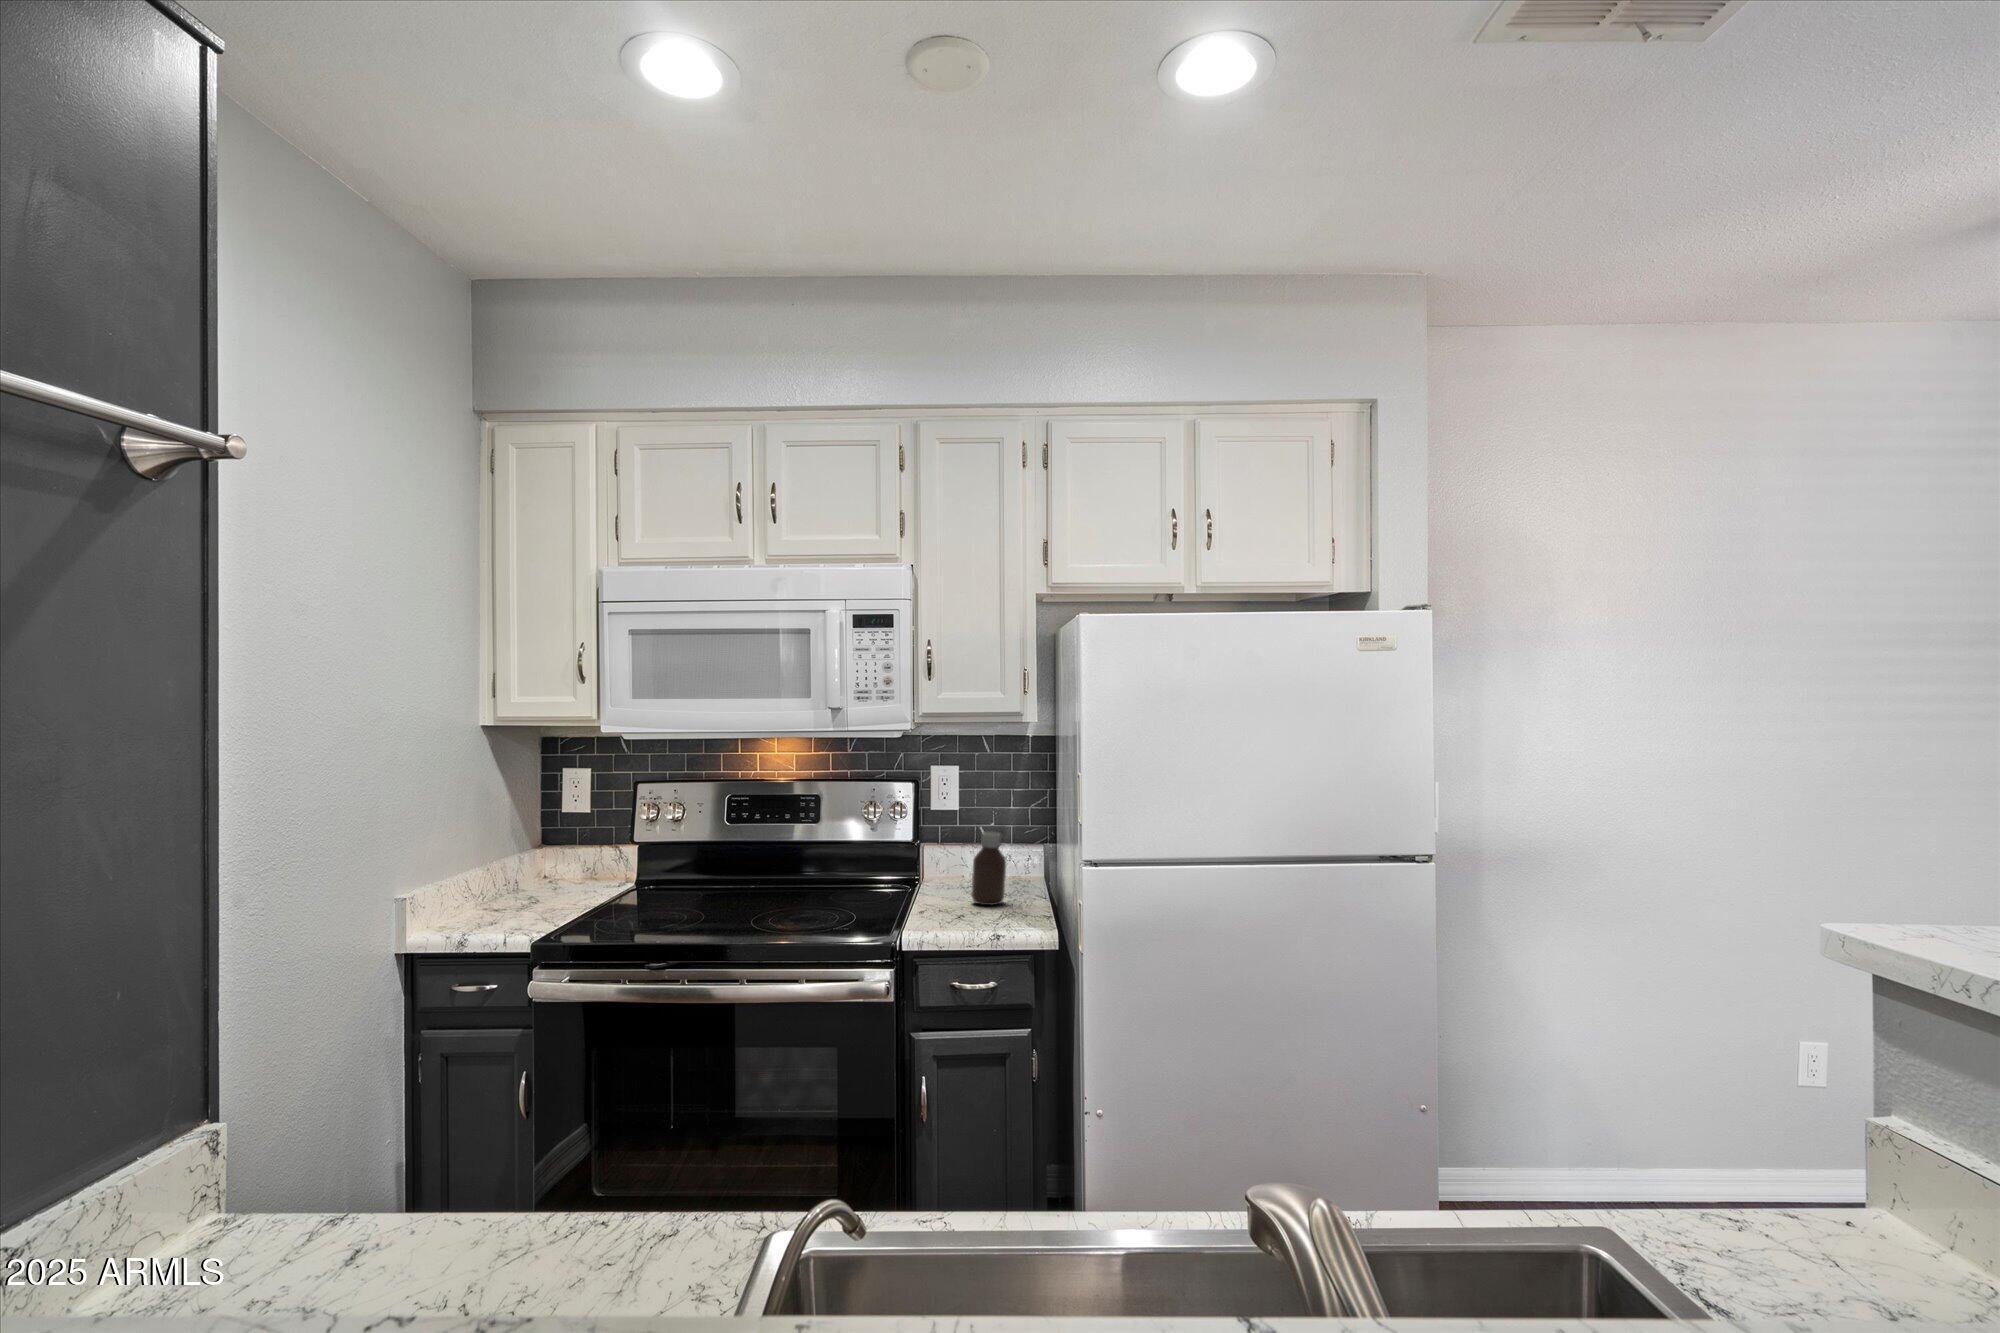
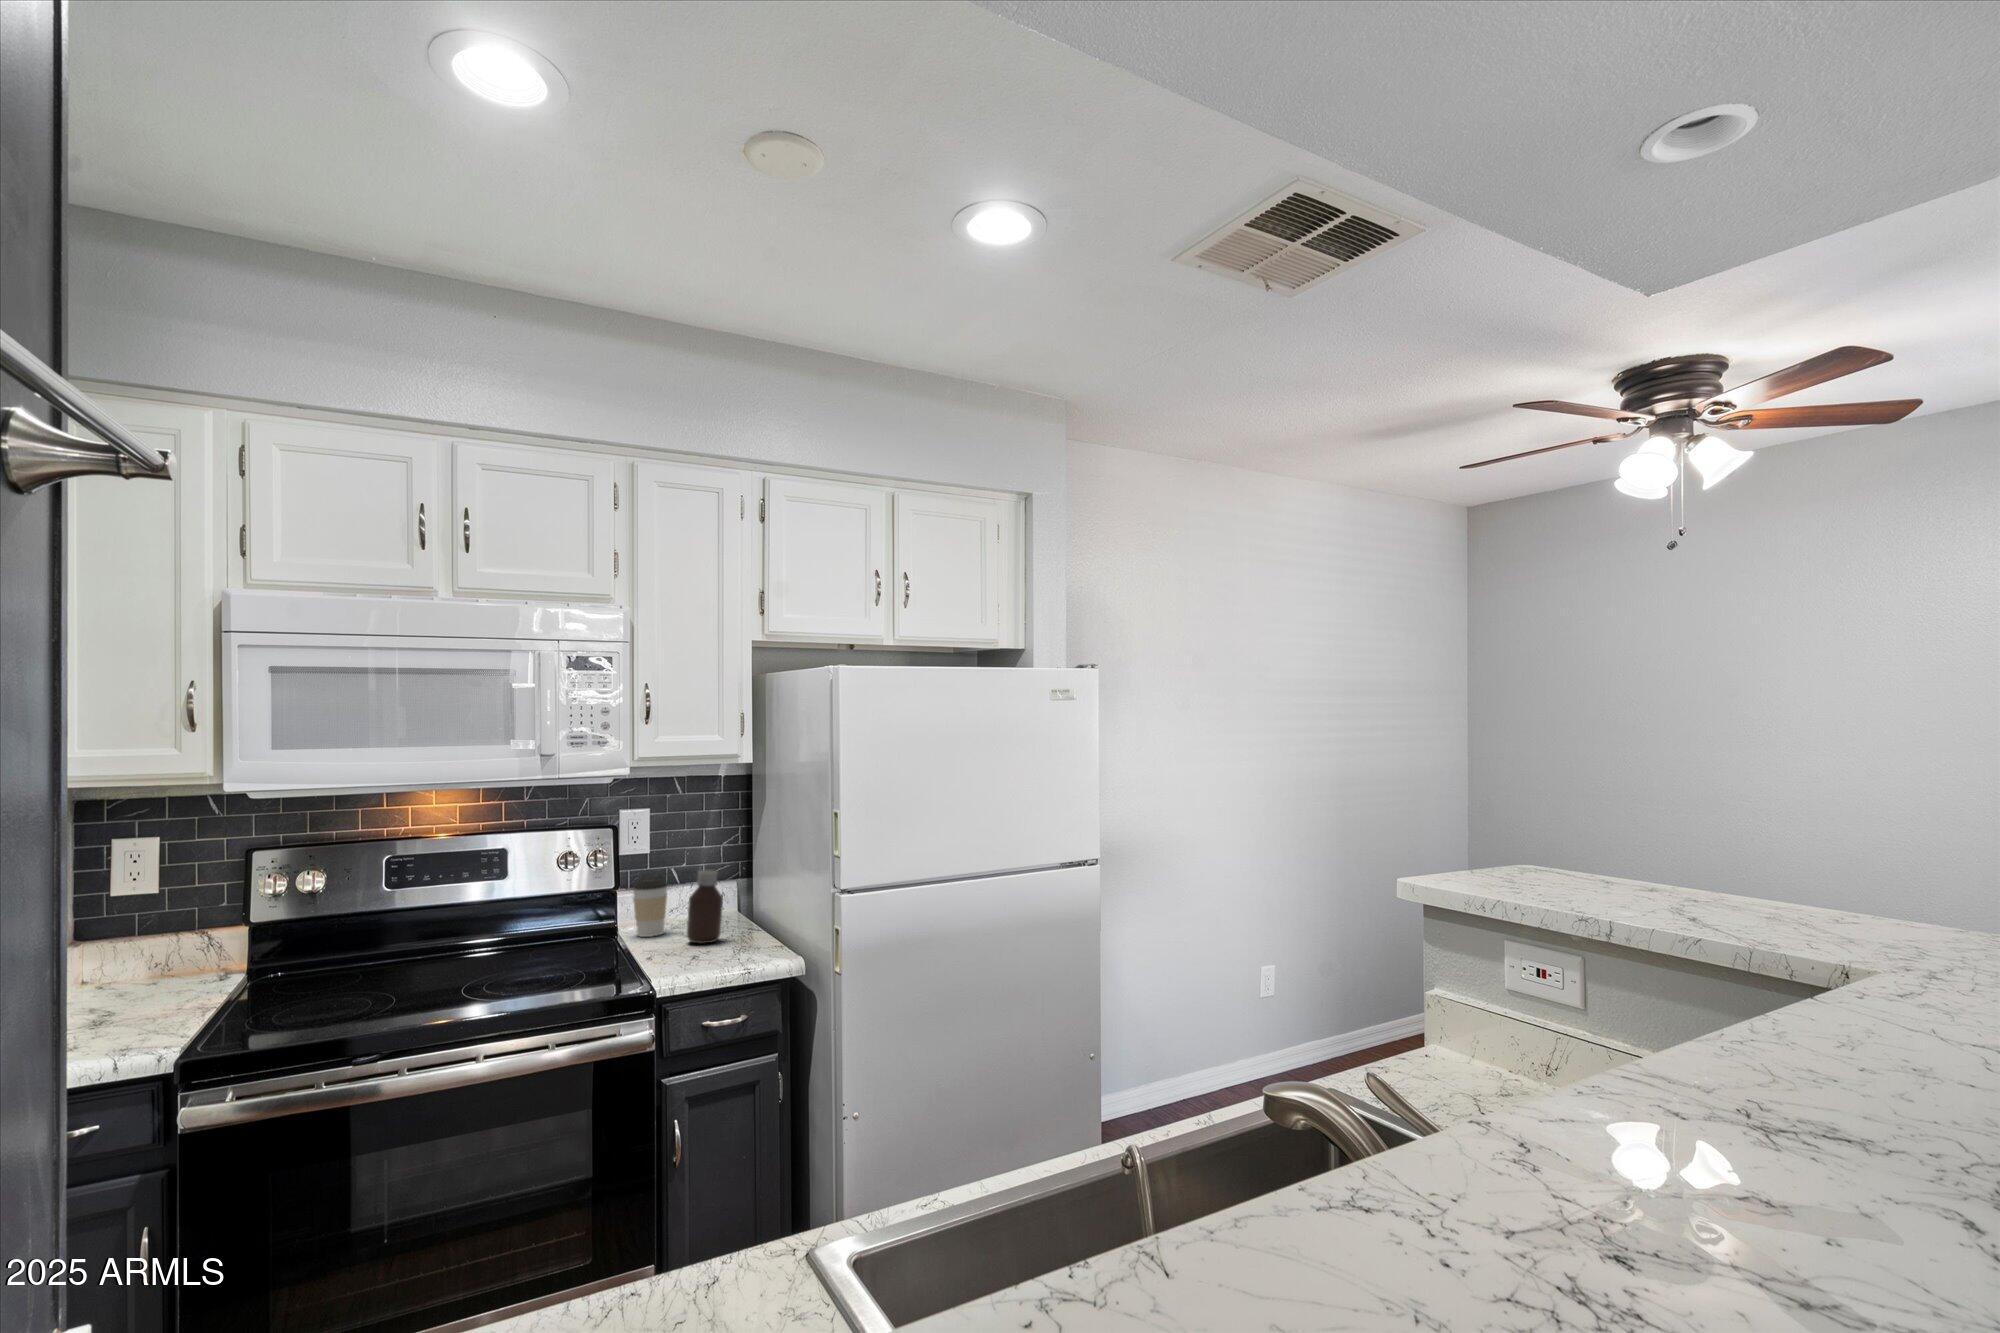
coffee cup: none [935,833,968,892] -> present [633,876,667,937]

